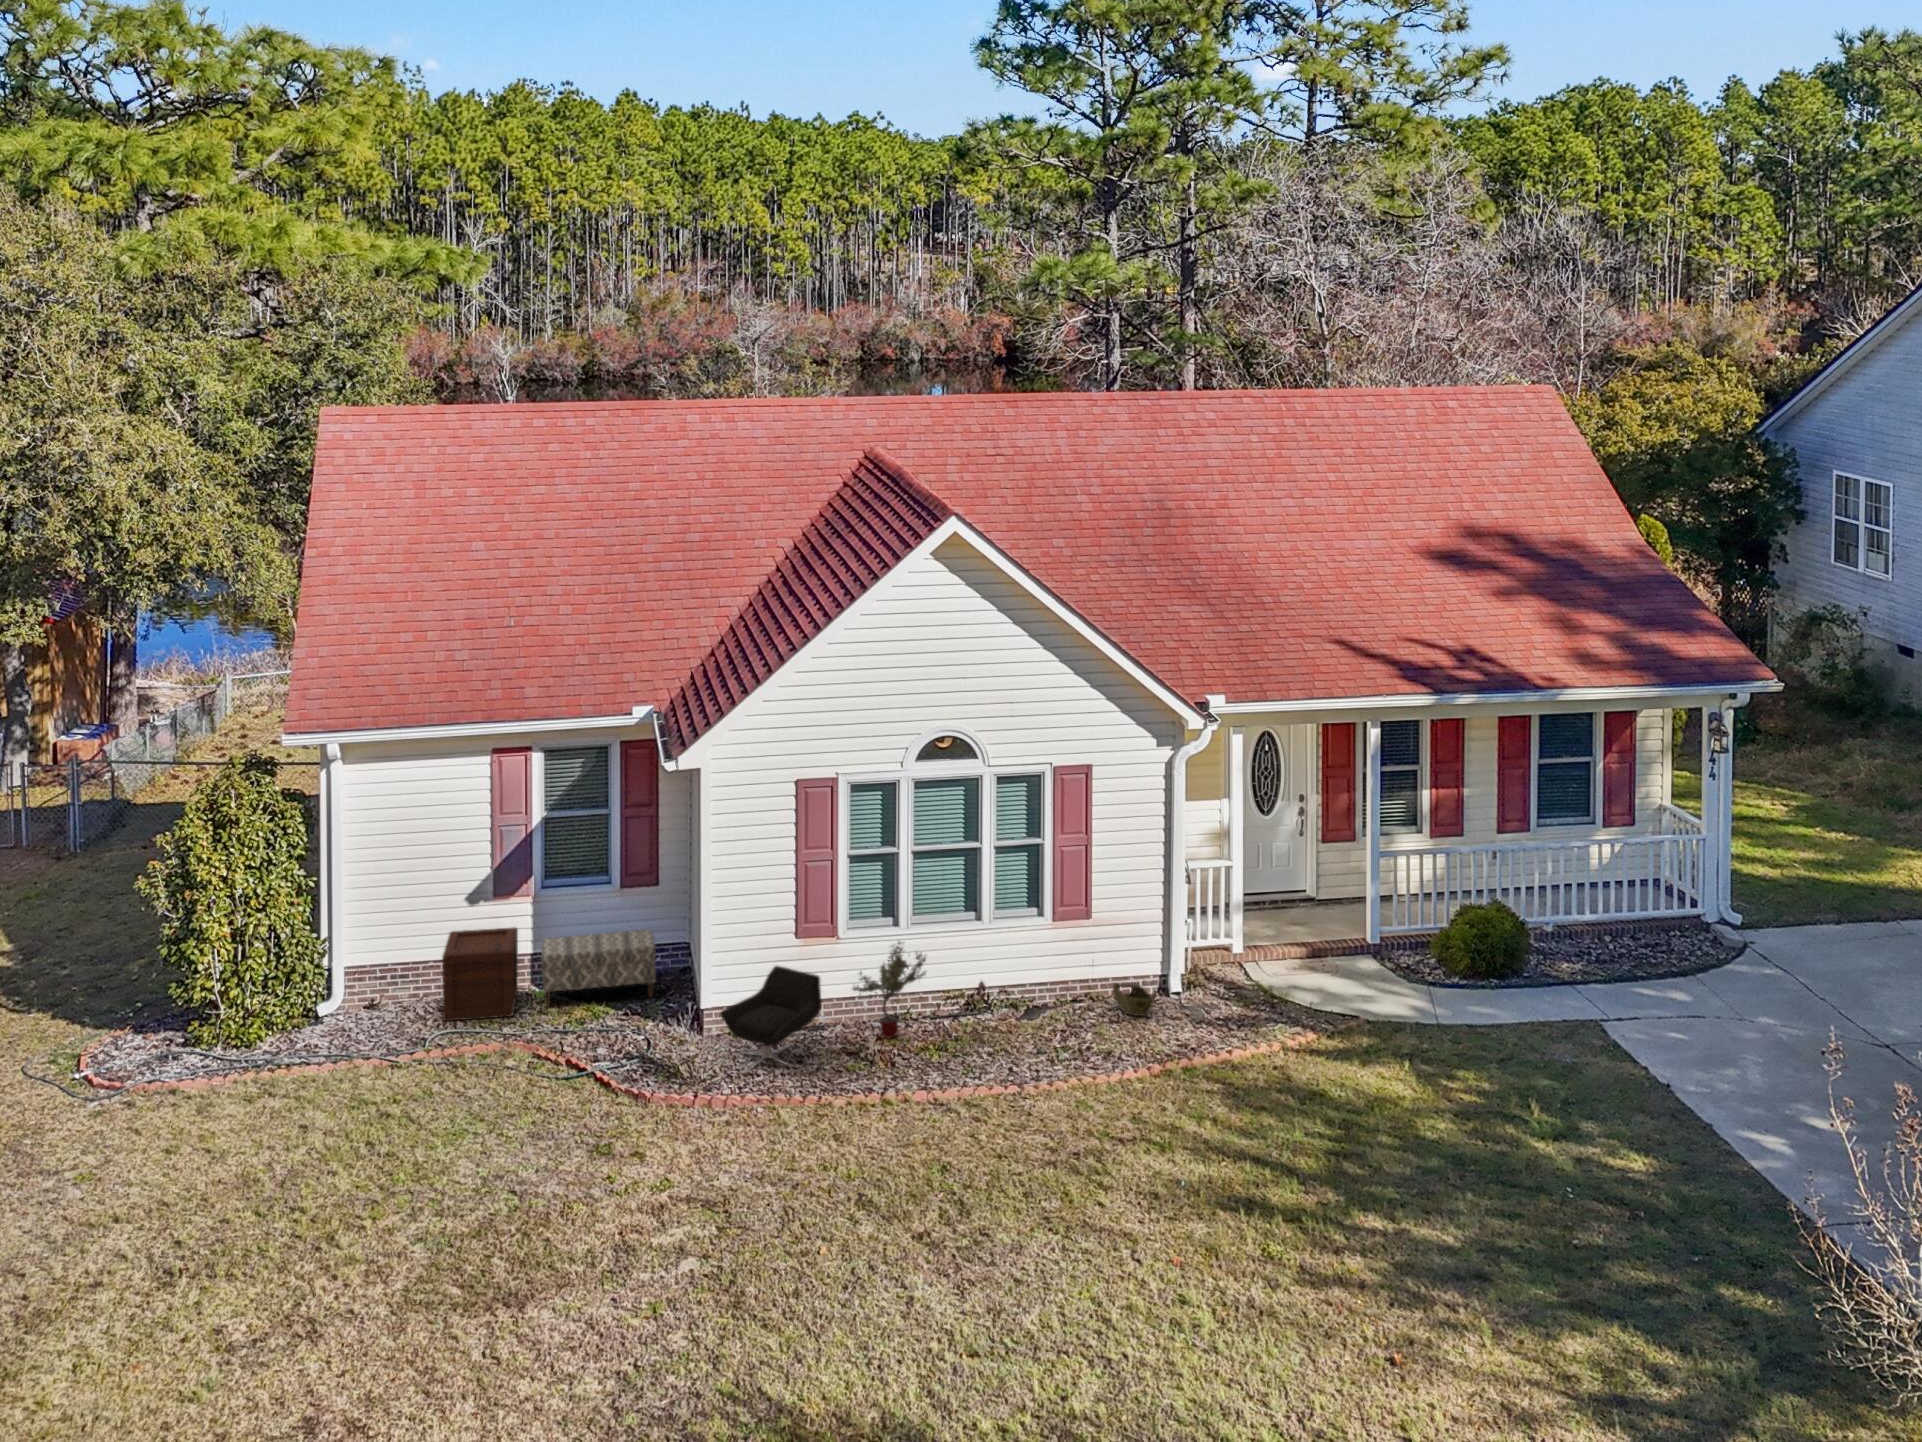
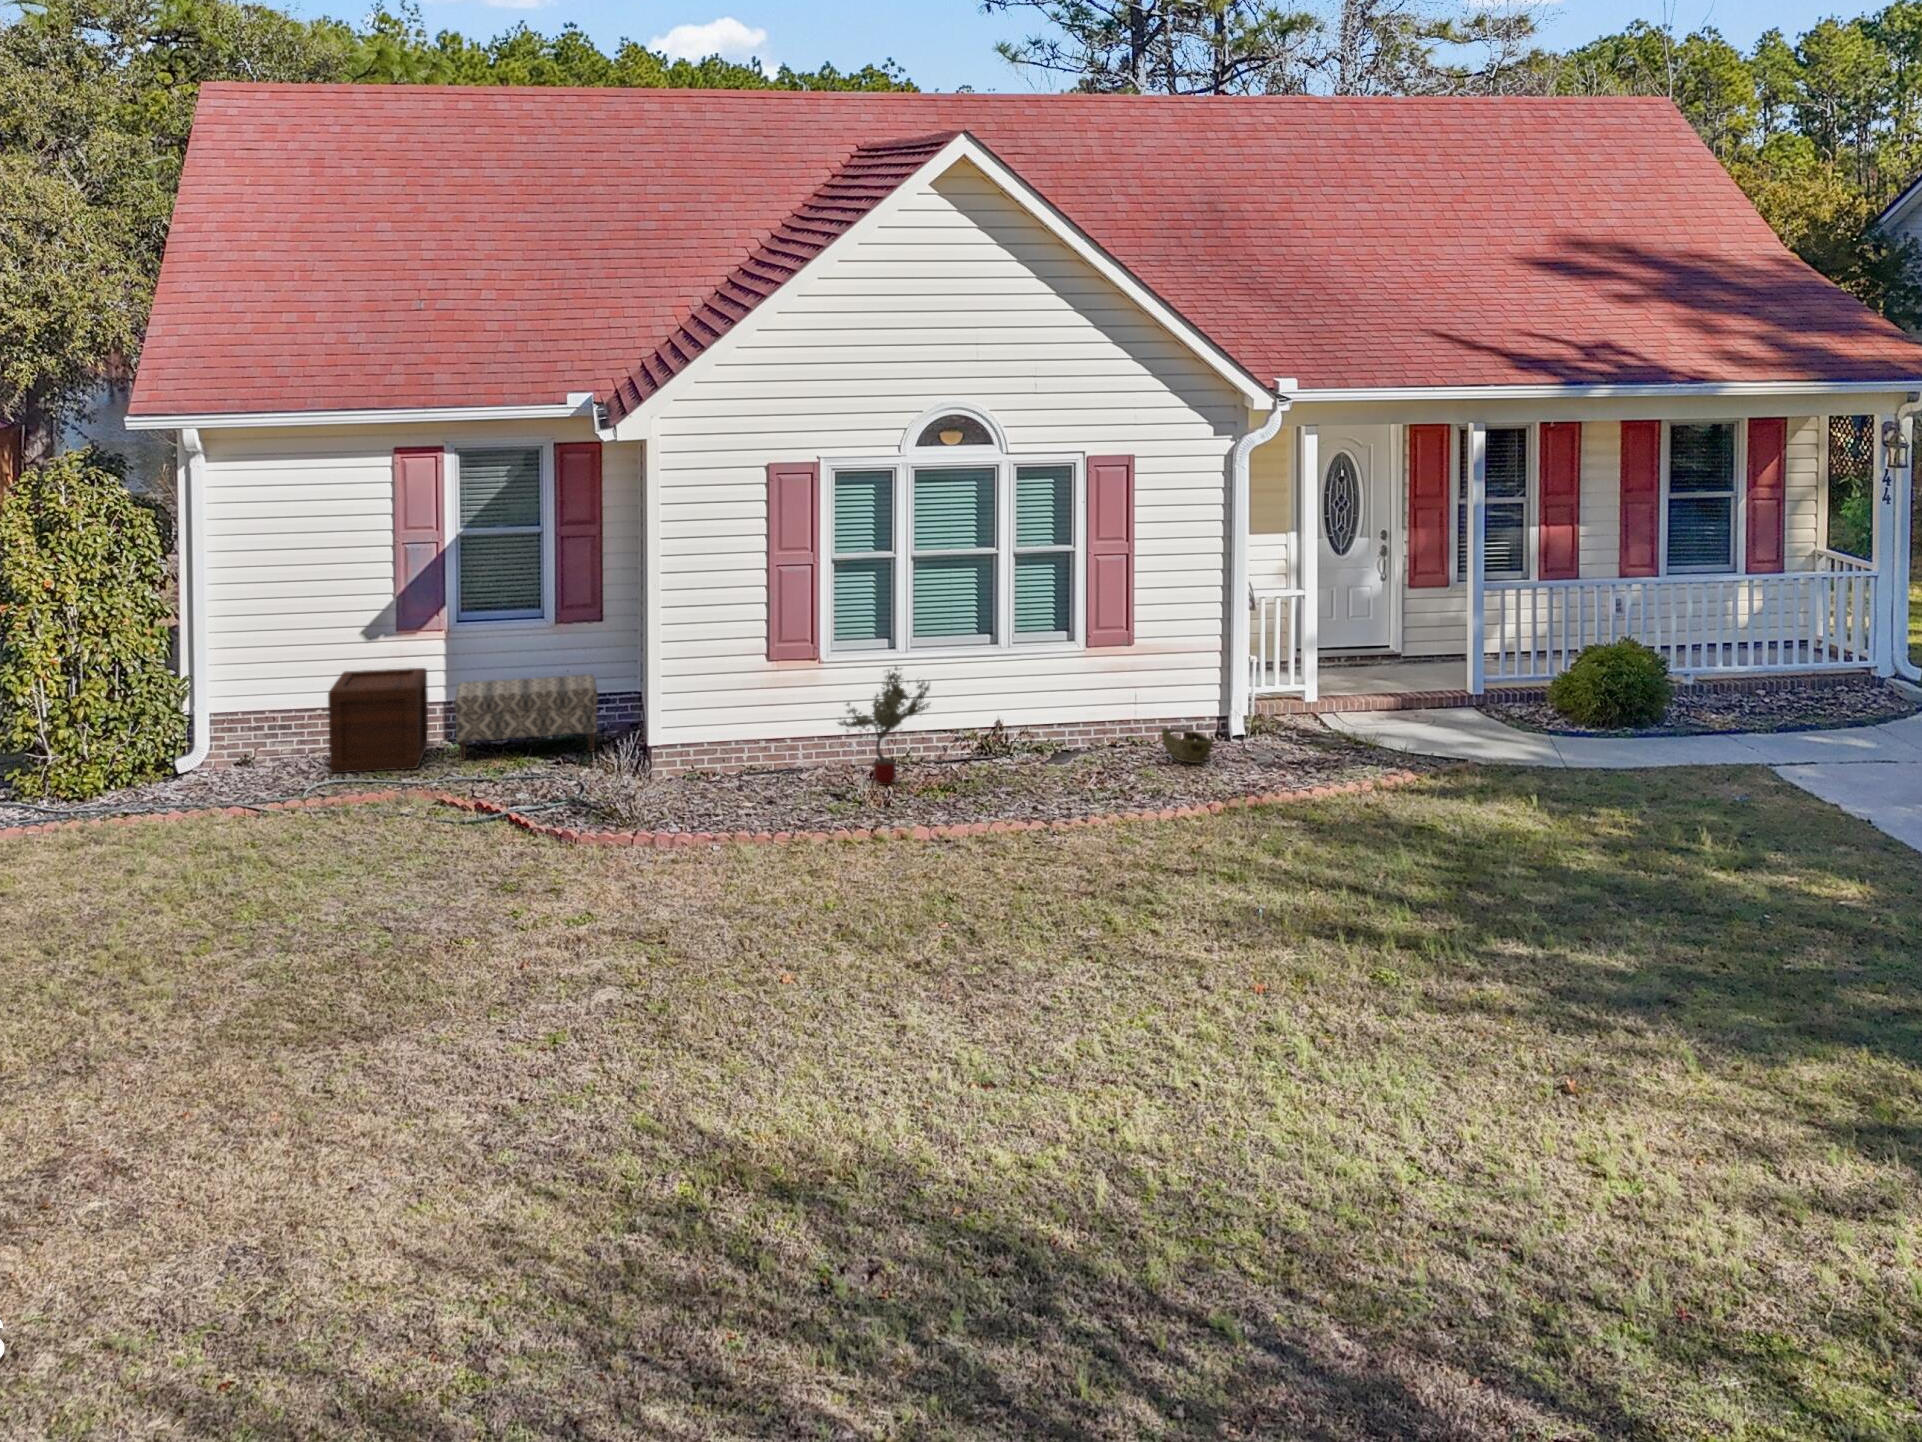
lounge chair: present [720,966,822,1073] -> none [671,695,799,817]

